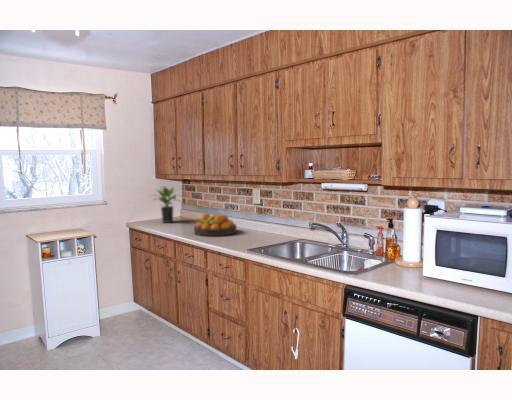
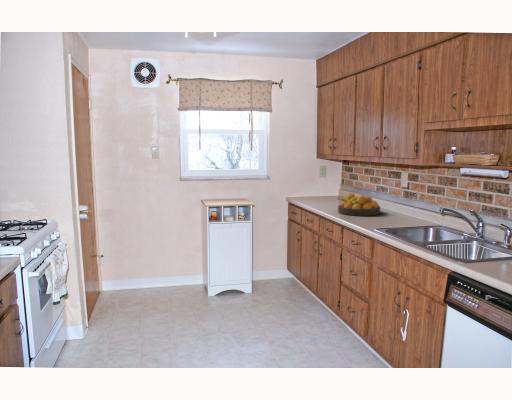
potted plant: present [158,188,176,223] -> none [305,166,337,201]

